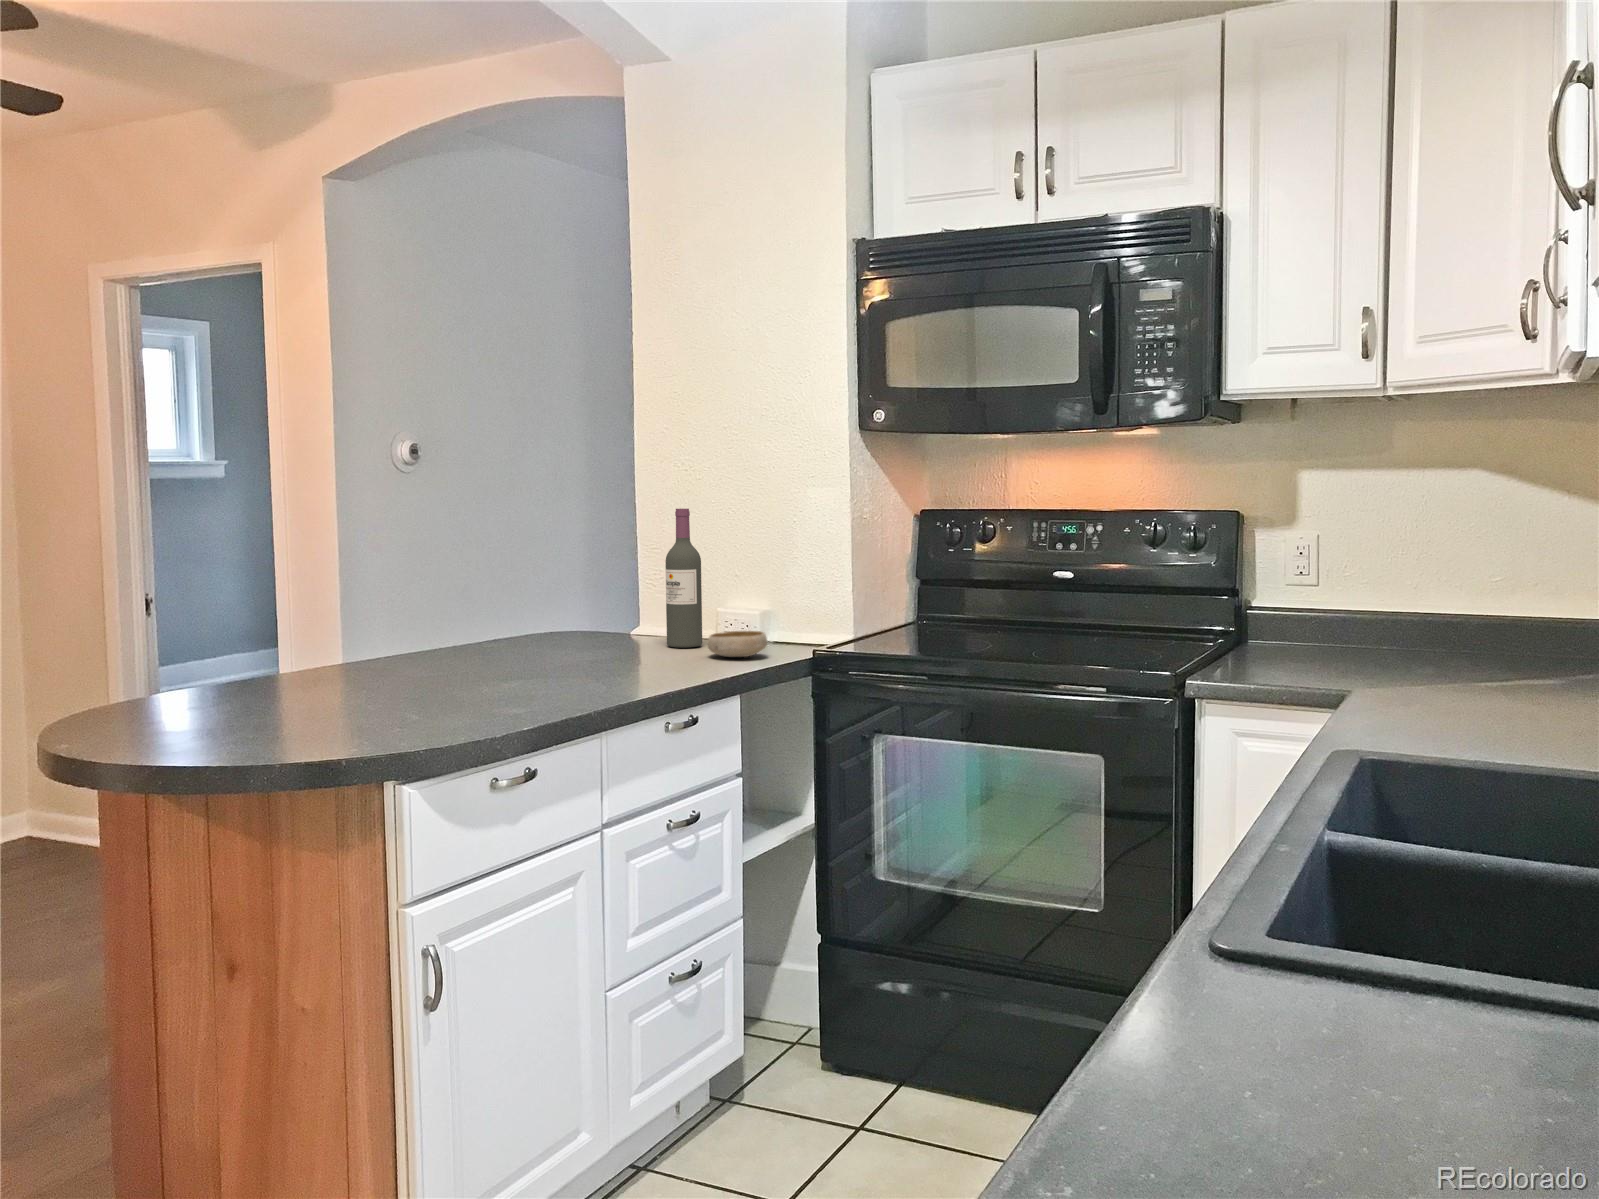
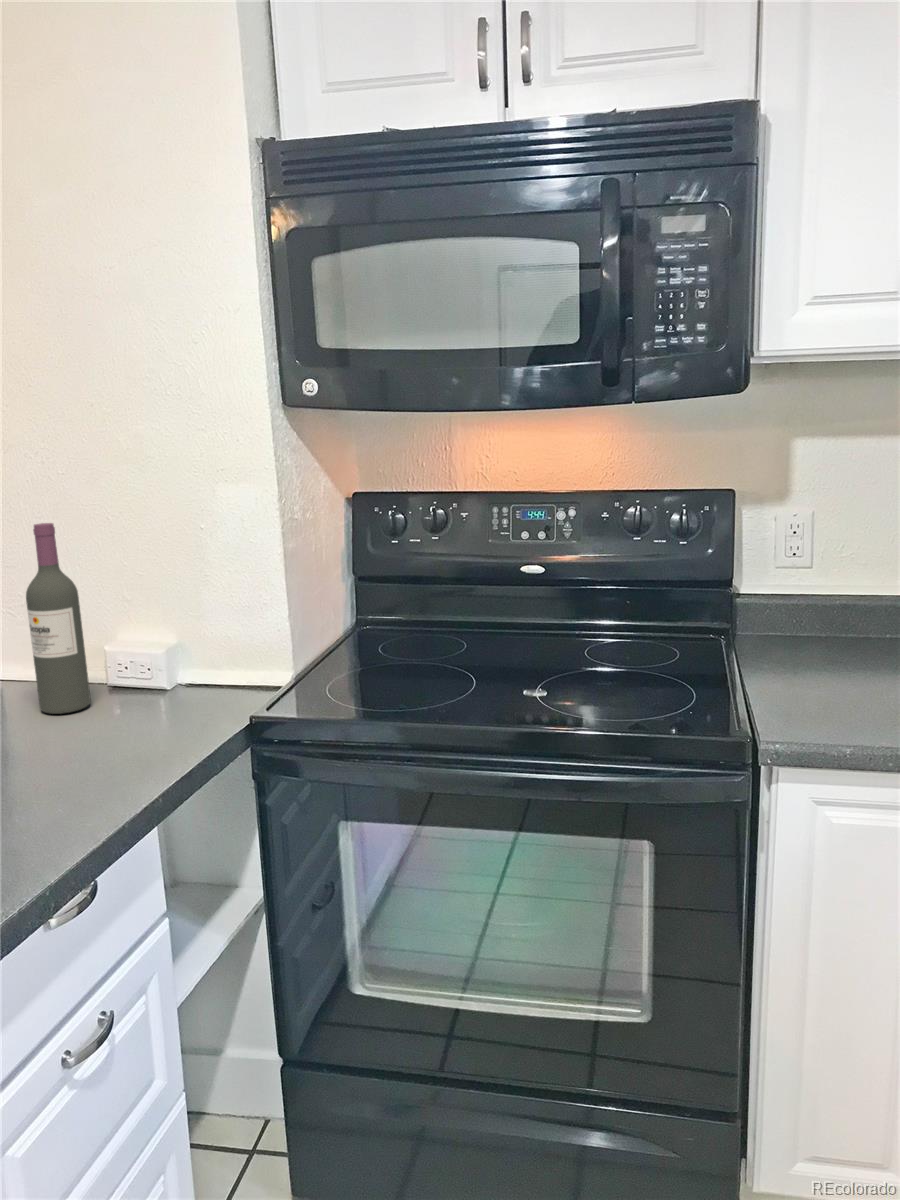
bowl: present [708,631,767,657] -> none [98,690,184,738]

